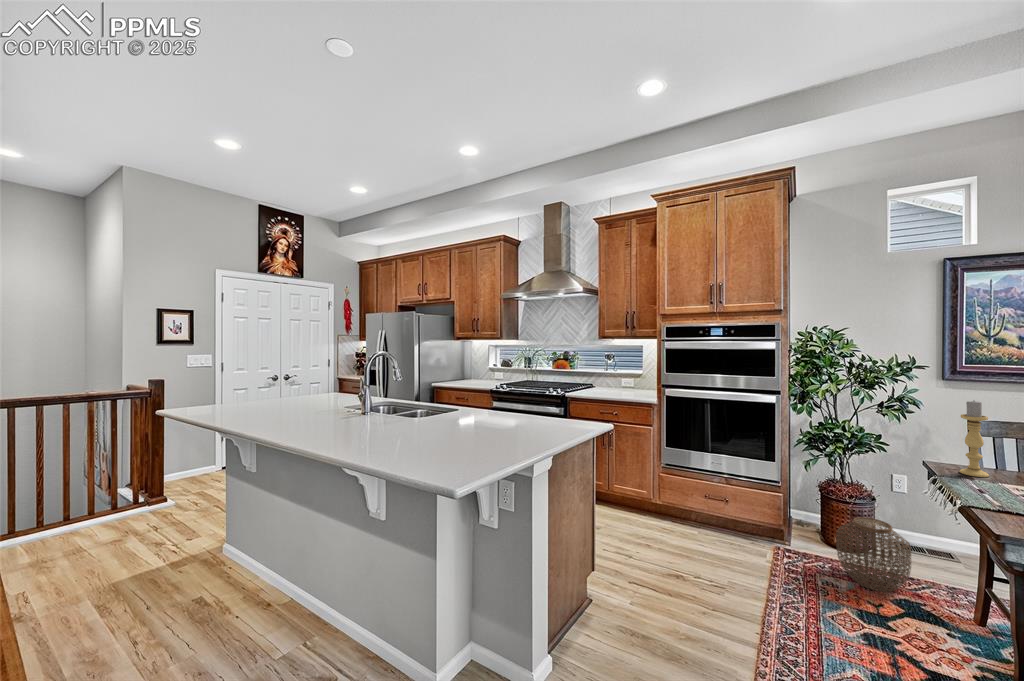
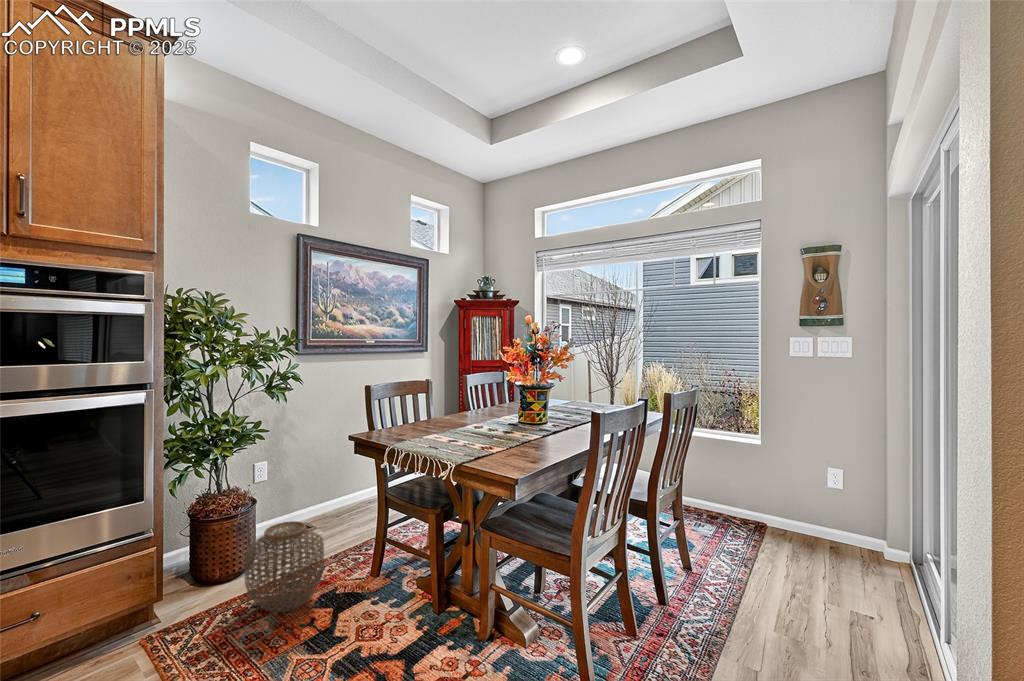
candle holder: present [960,401,989,477] -> none [381,362,402,438]

